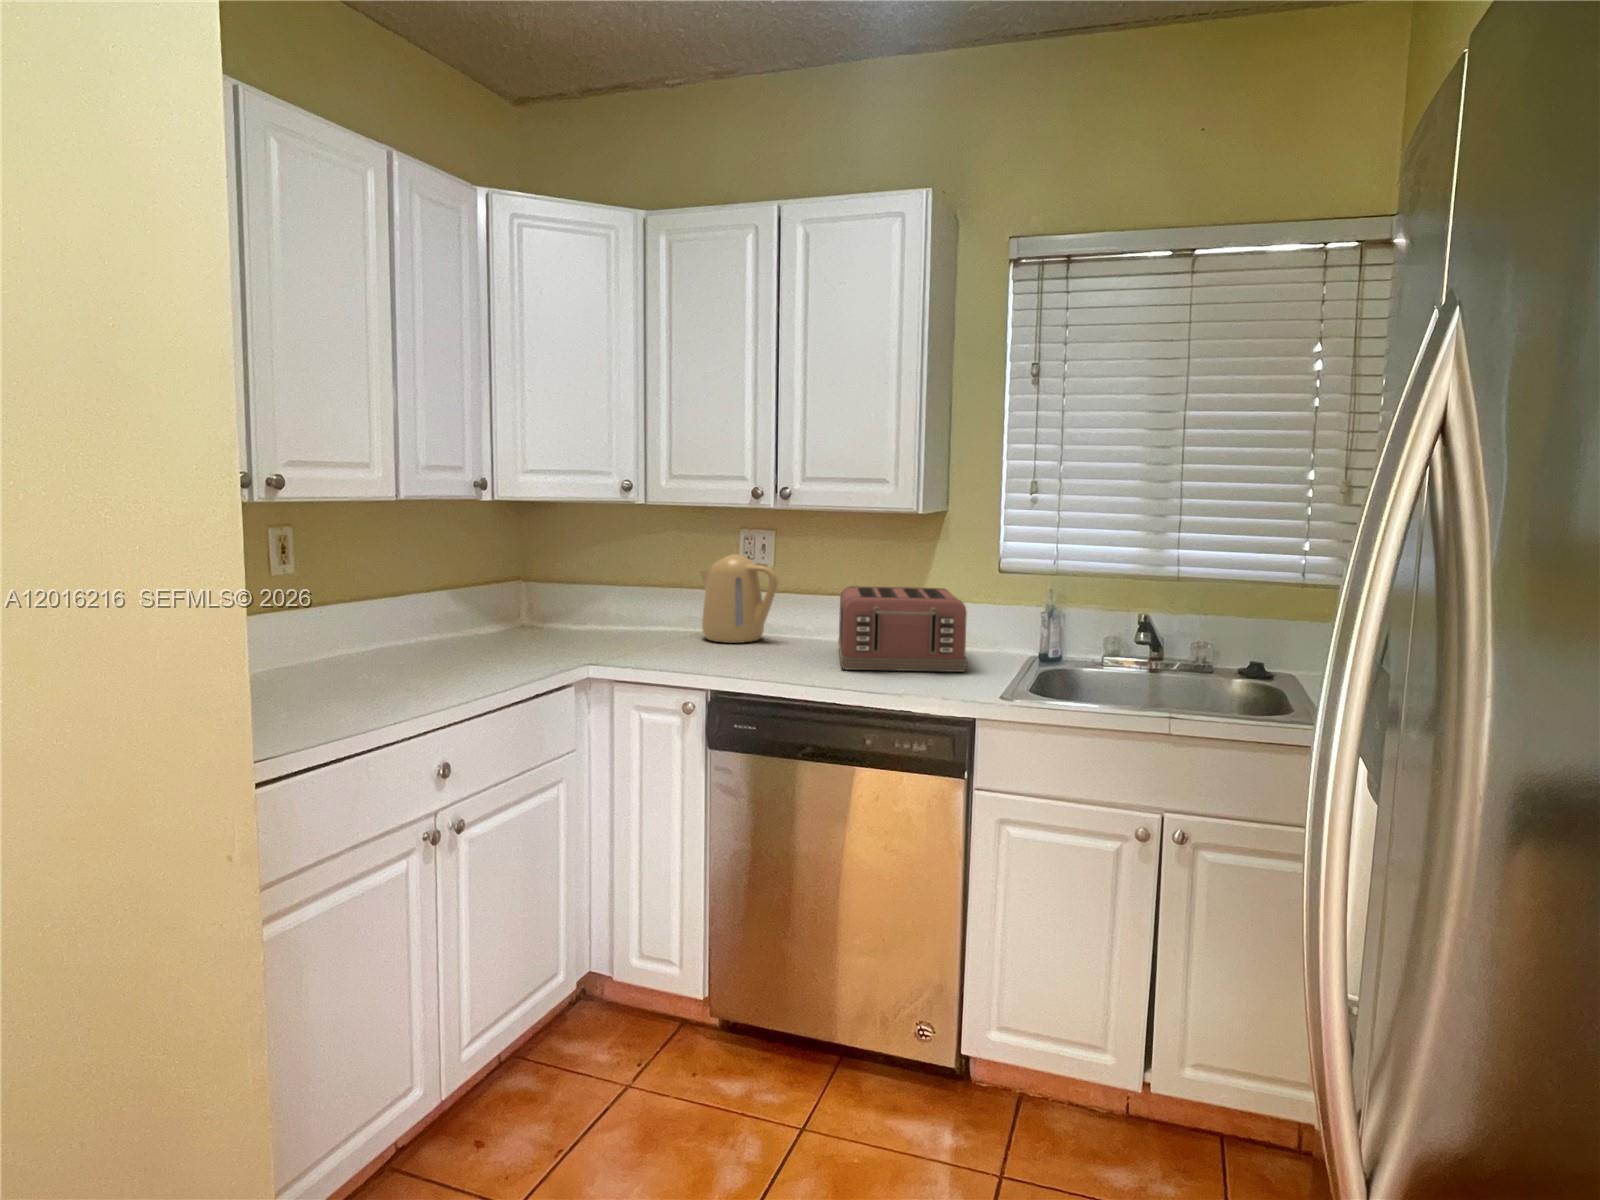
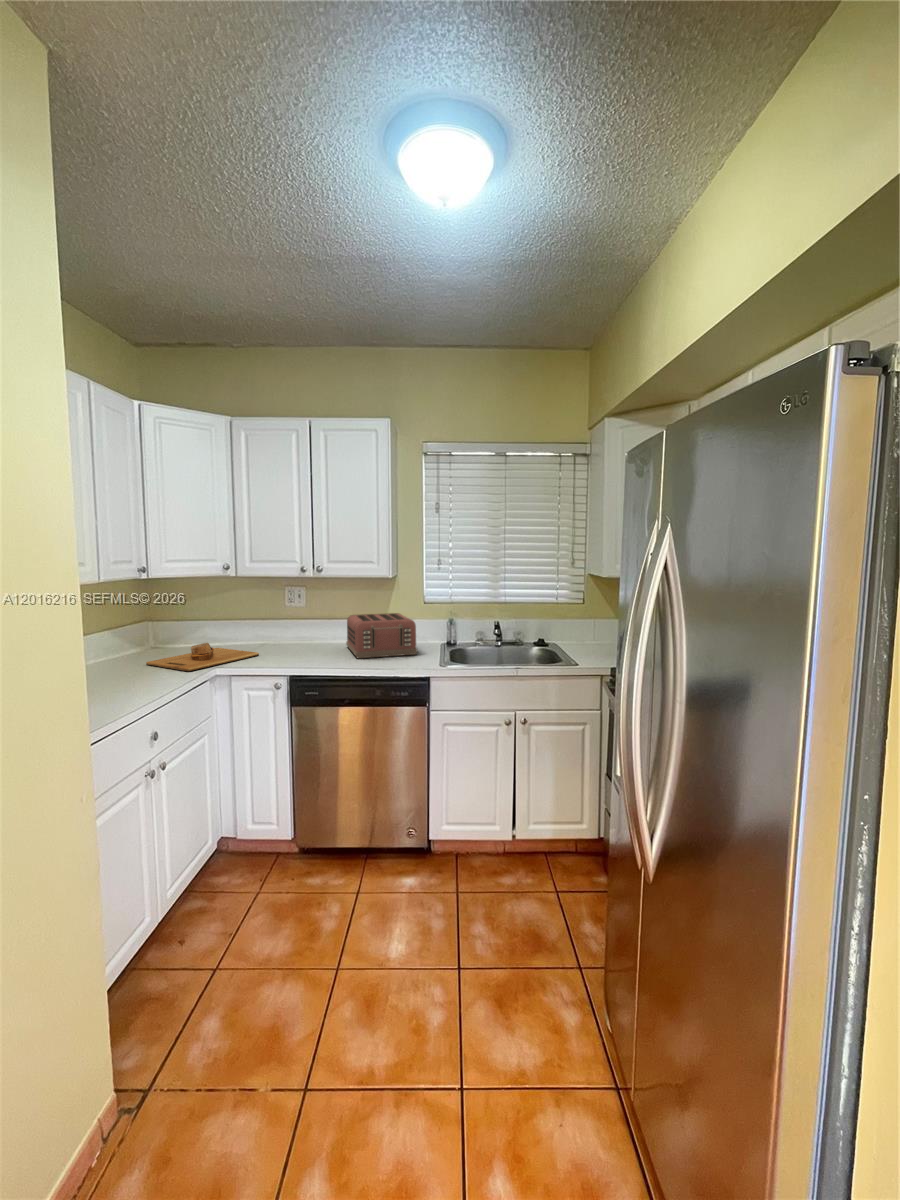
kettle: present [700,554,778,643] -> none [265,601,311,648]
cutting board: none [486,621,673,666] -> present [146,643,259,671]

